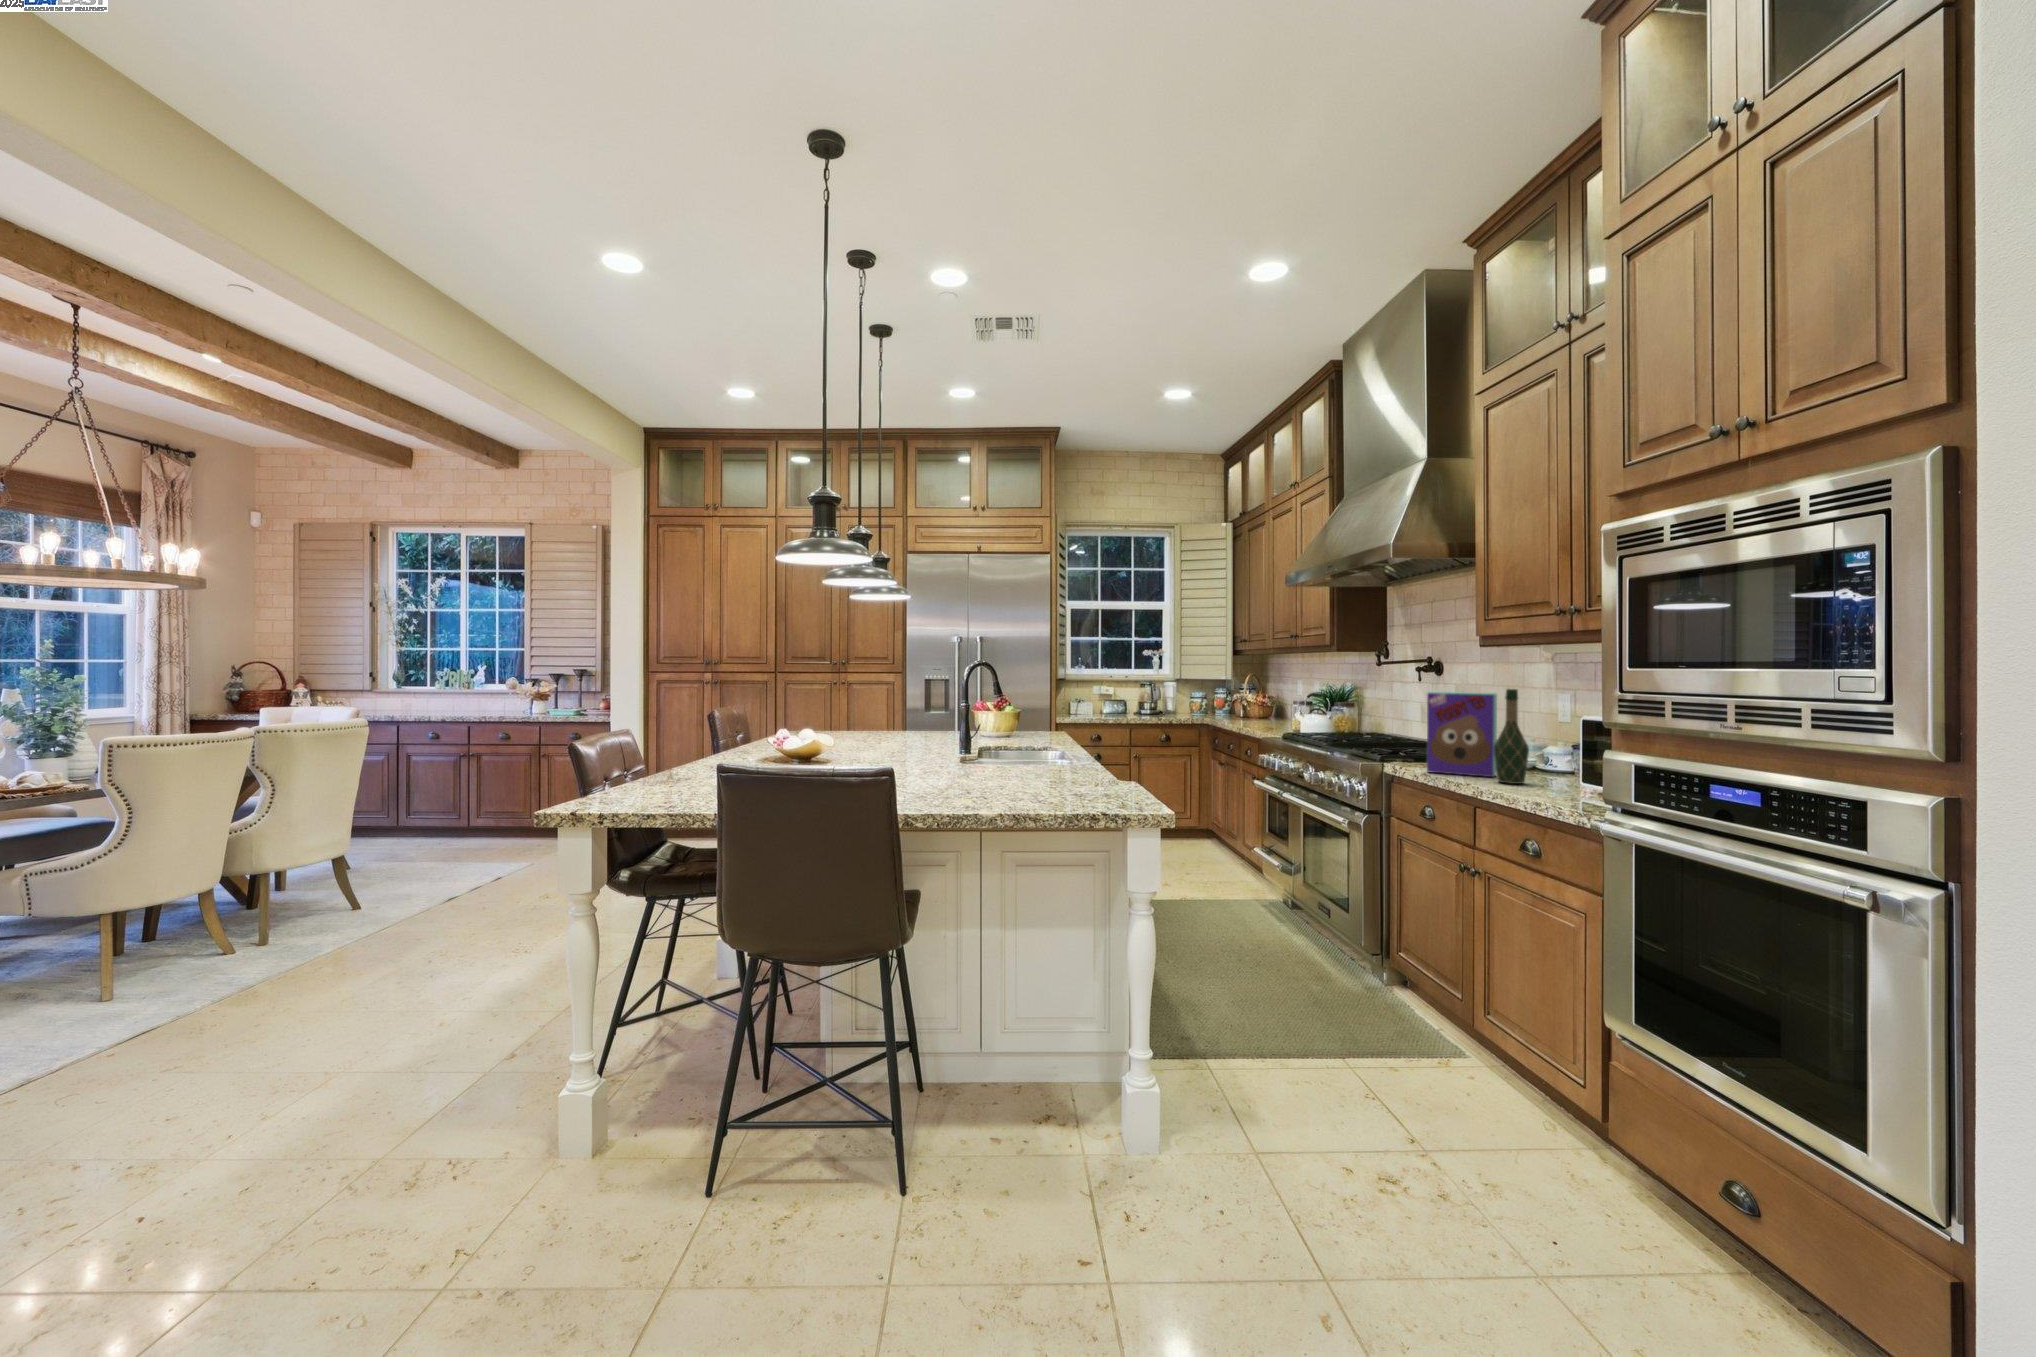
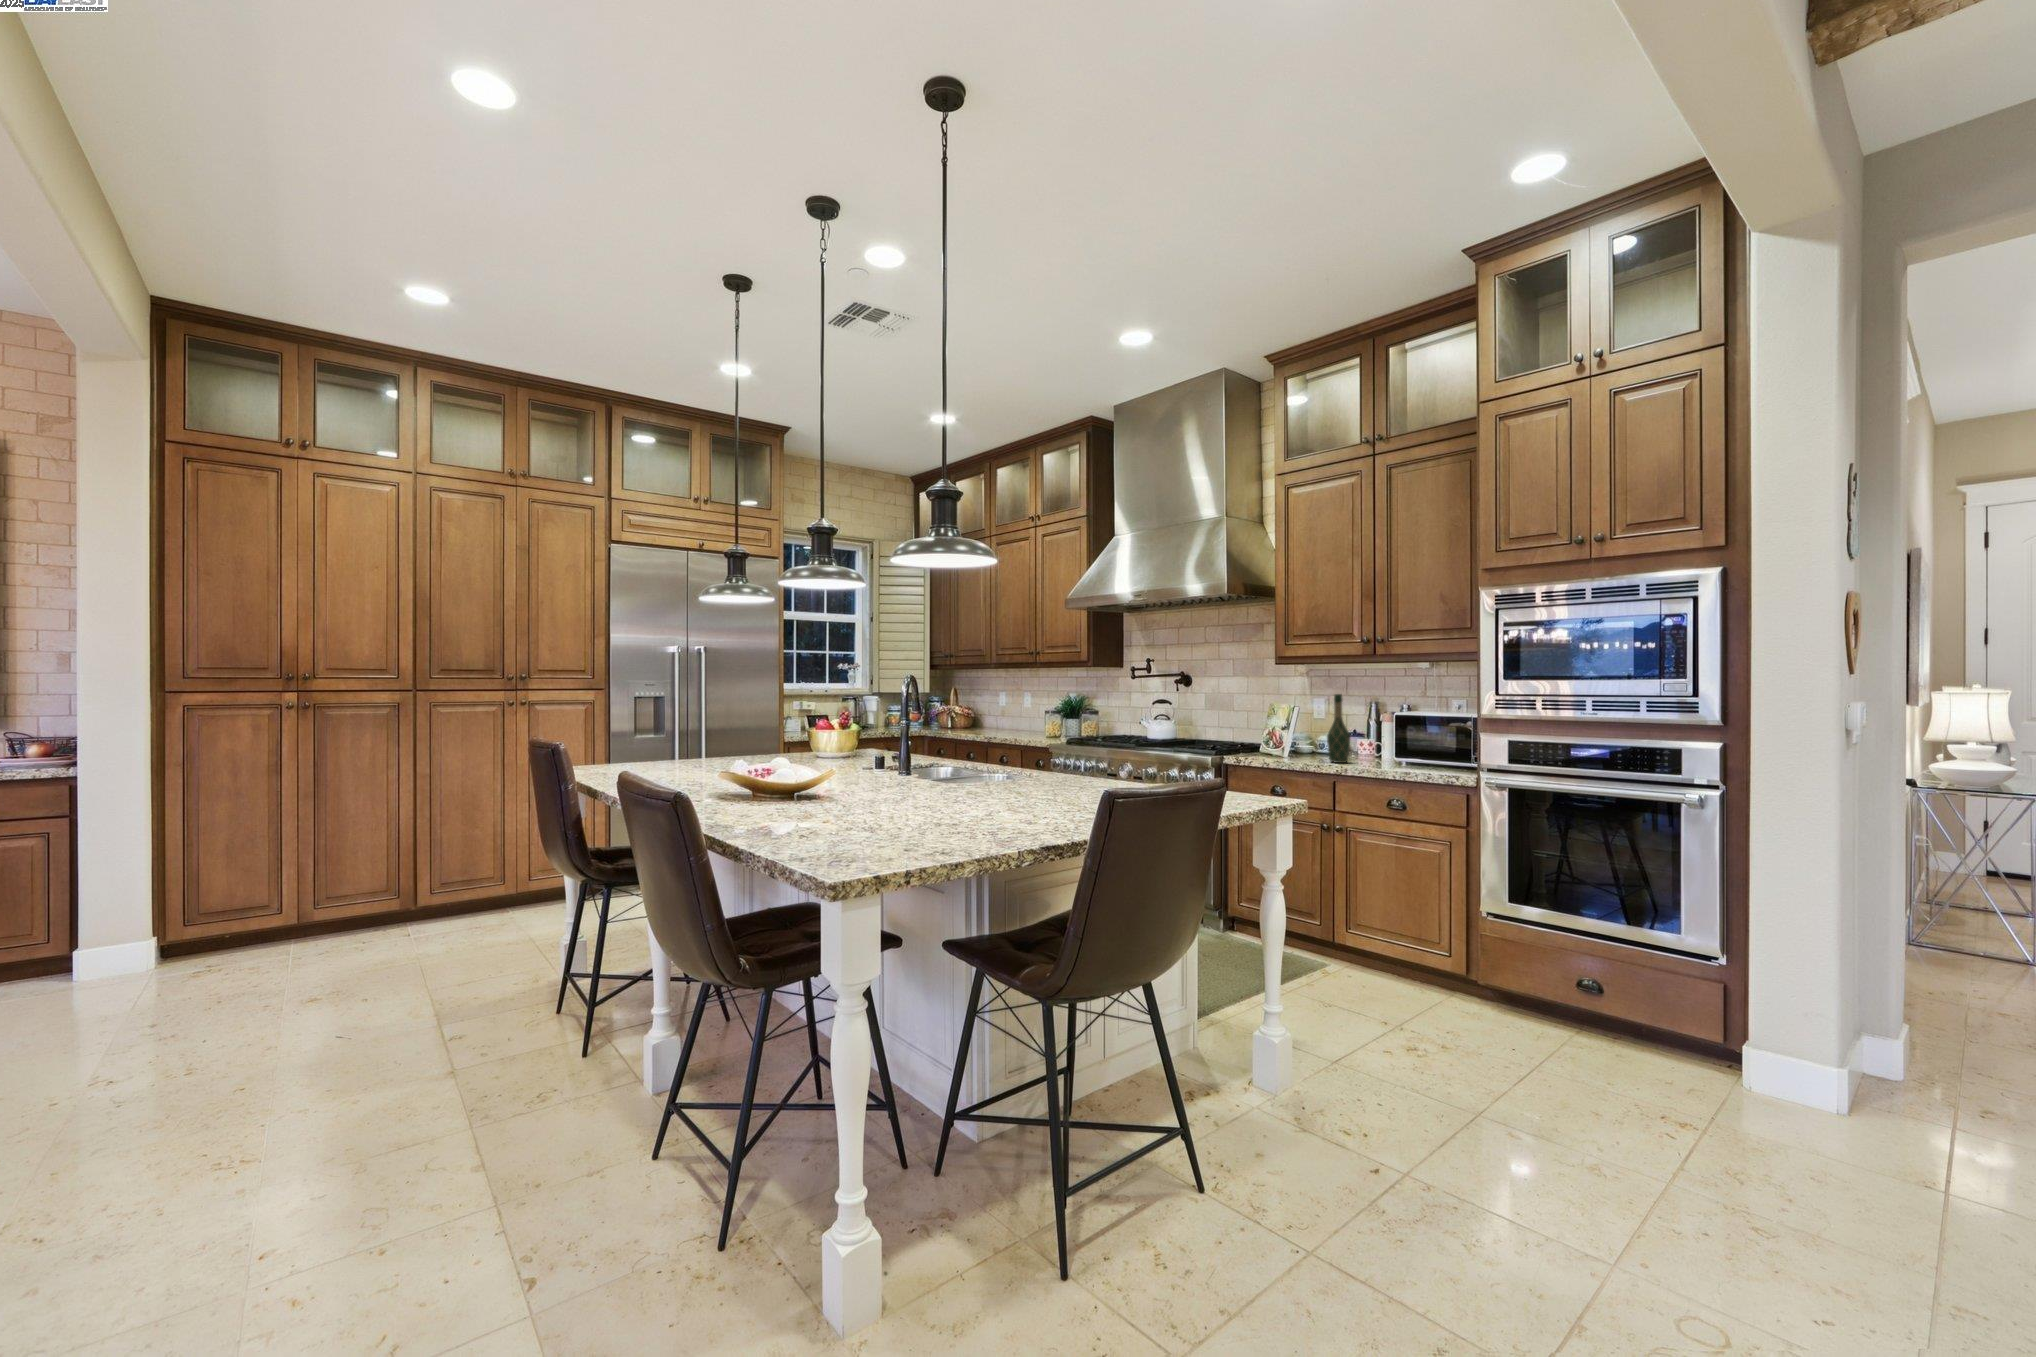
cereal box: present [1427,692,1497,777] -> none [1267,698,1317,760]

